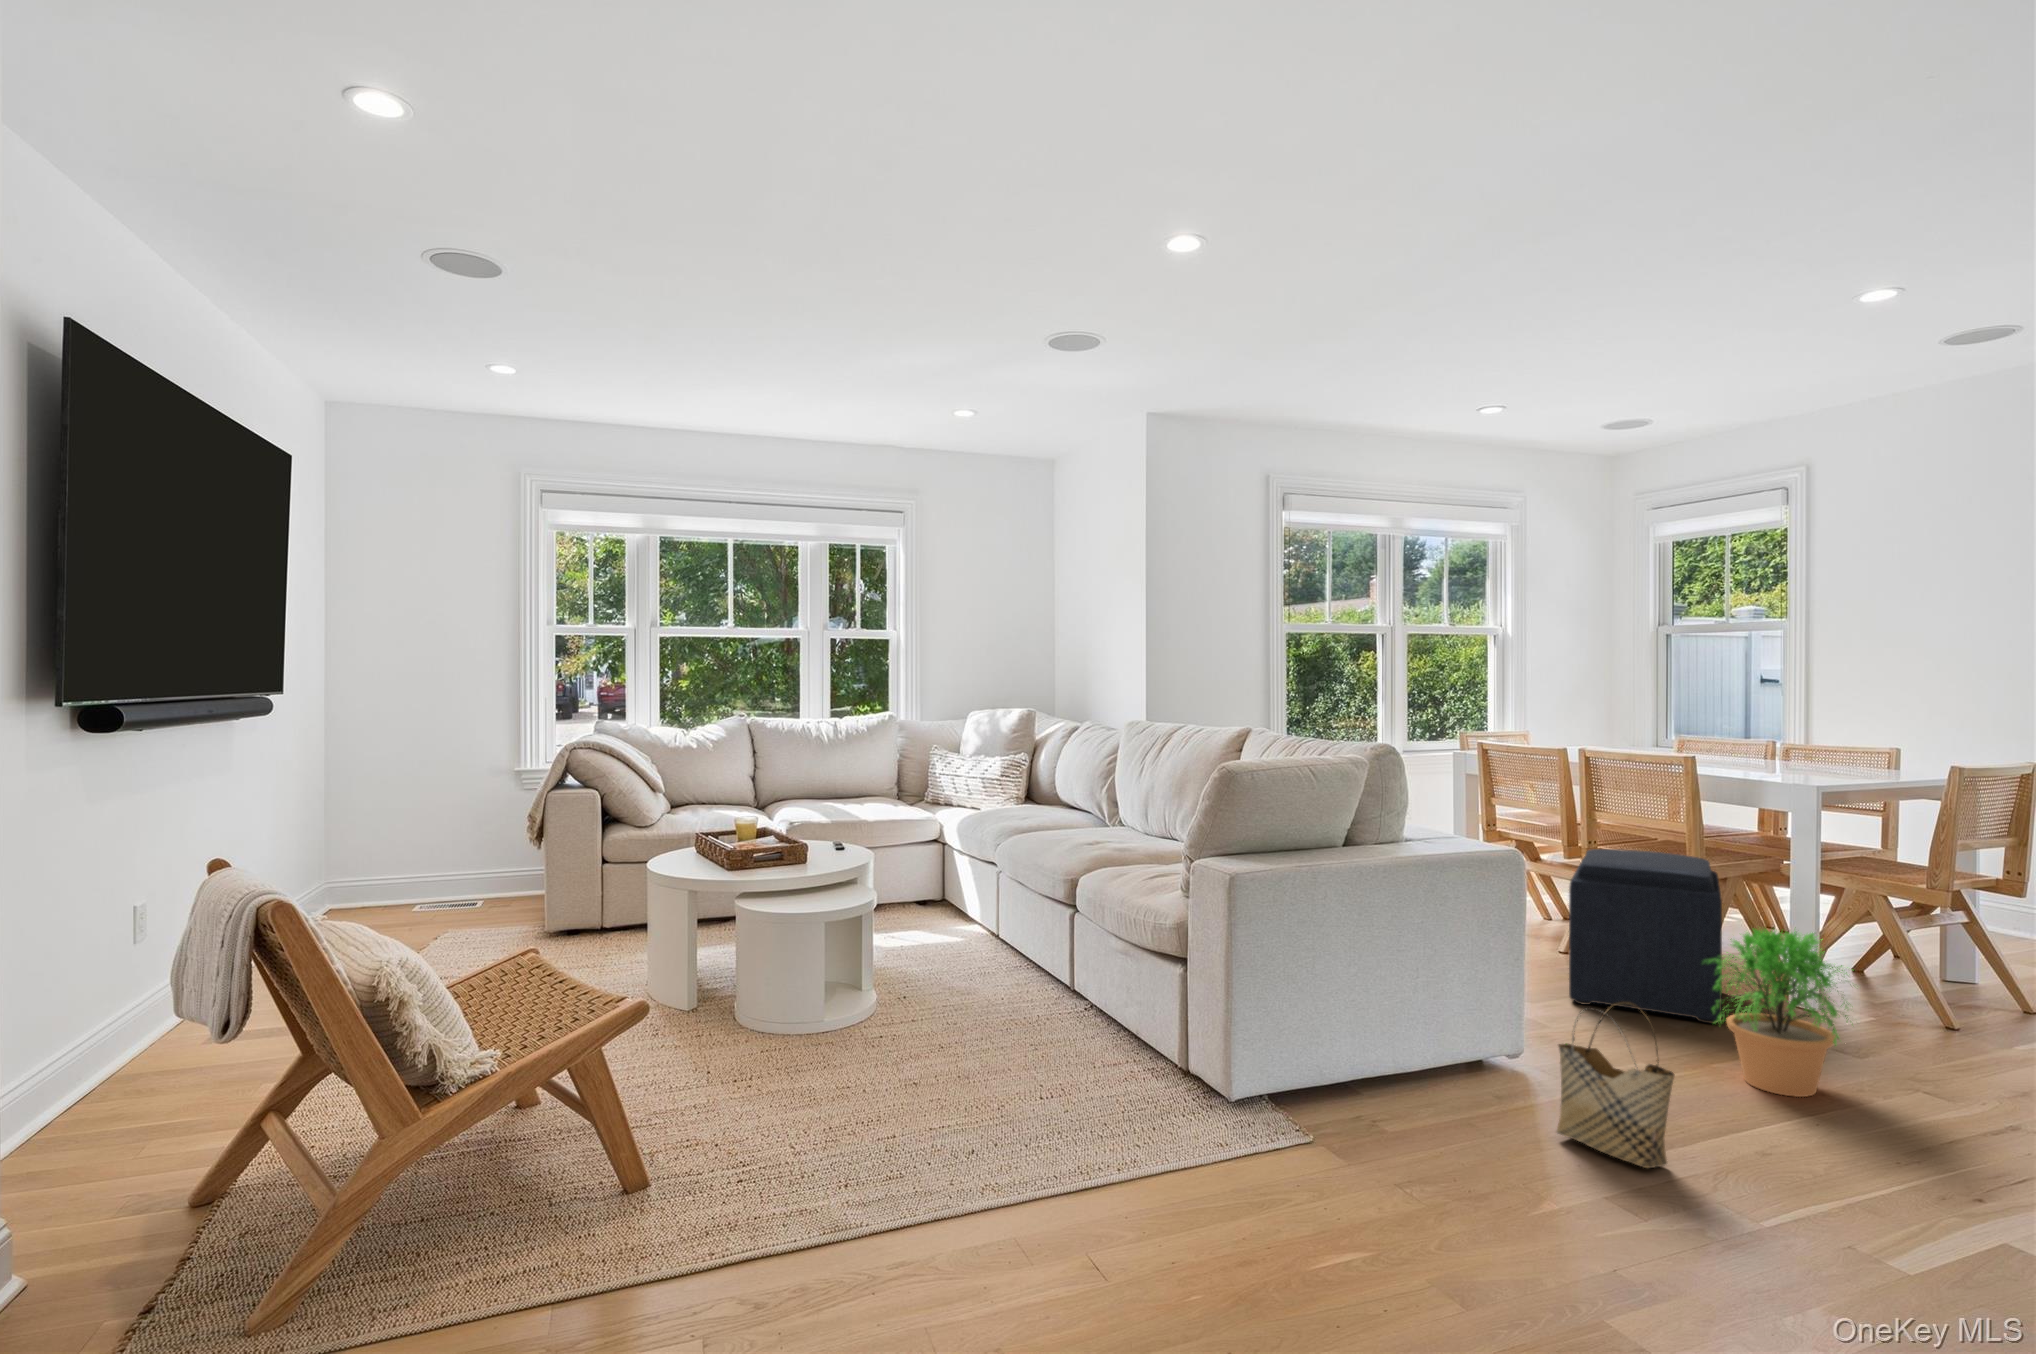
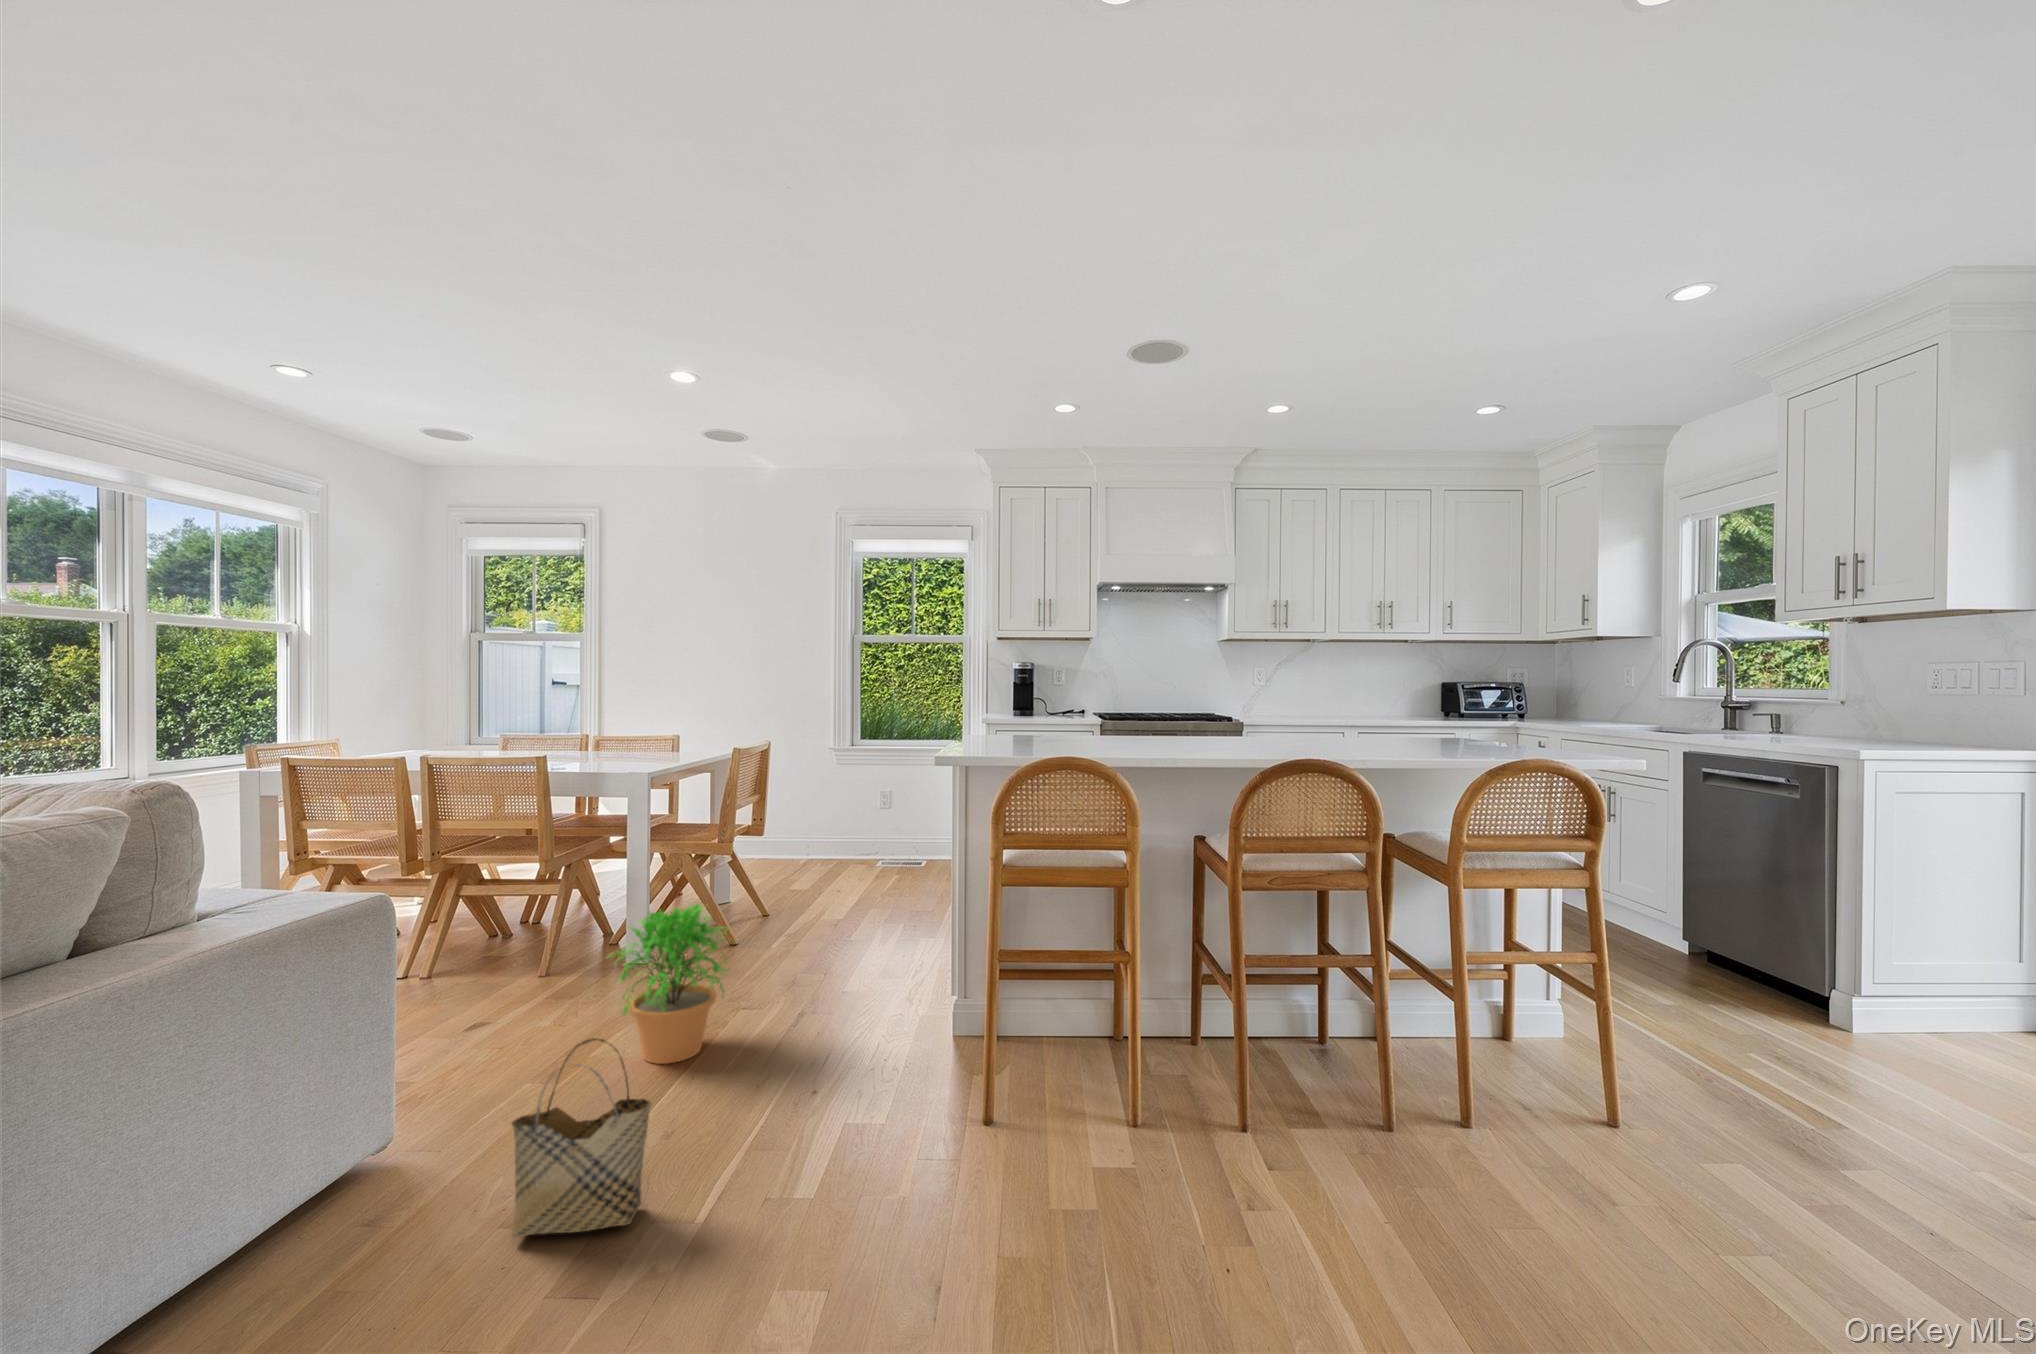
ottoman: present [1569,849,1722,1024] -> none [431,850,596,1038]

